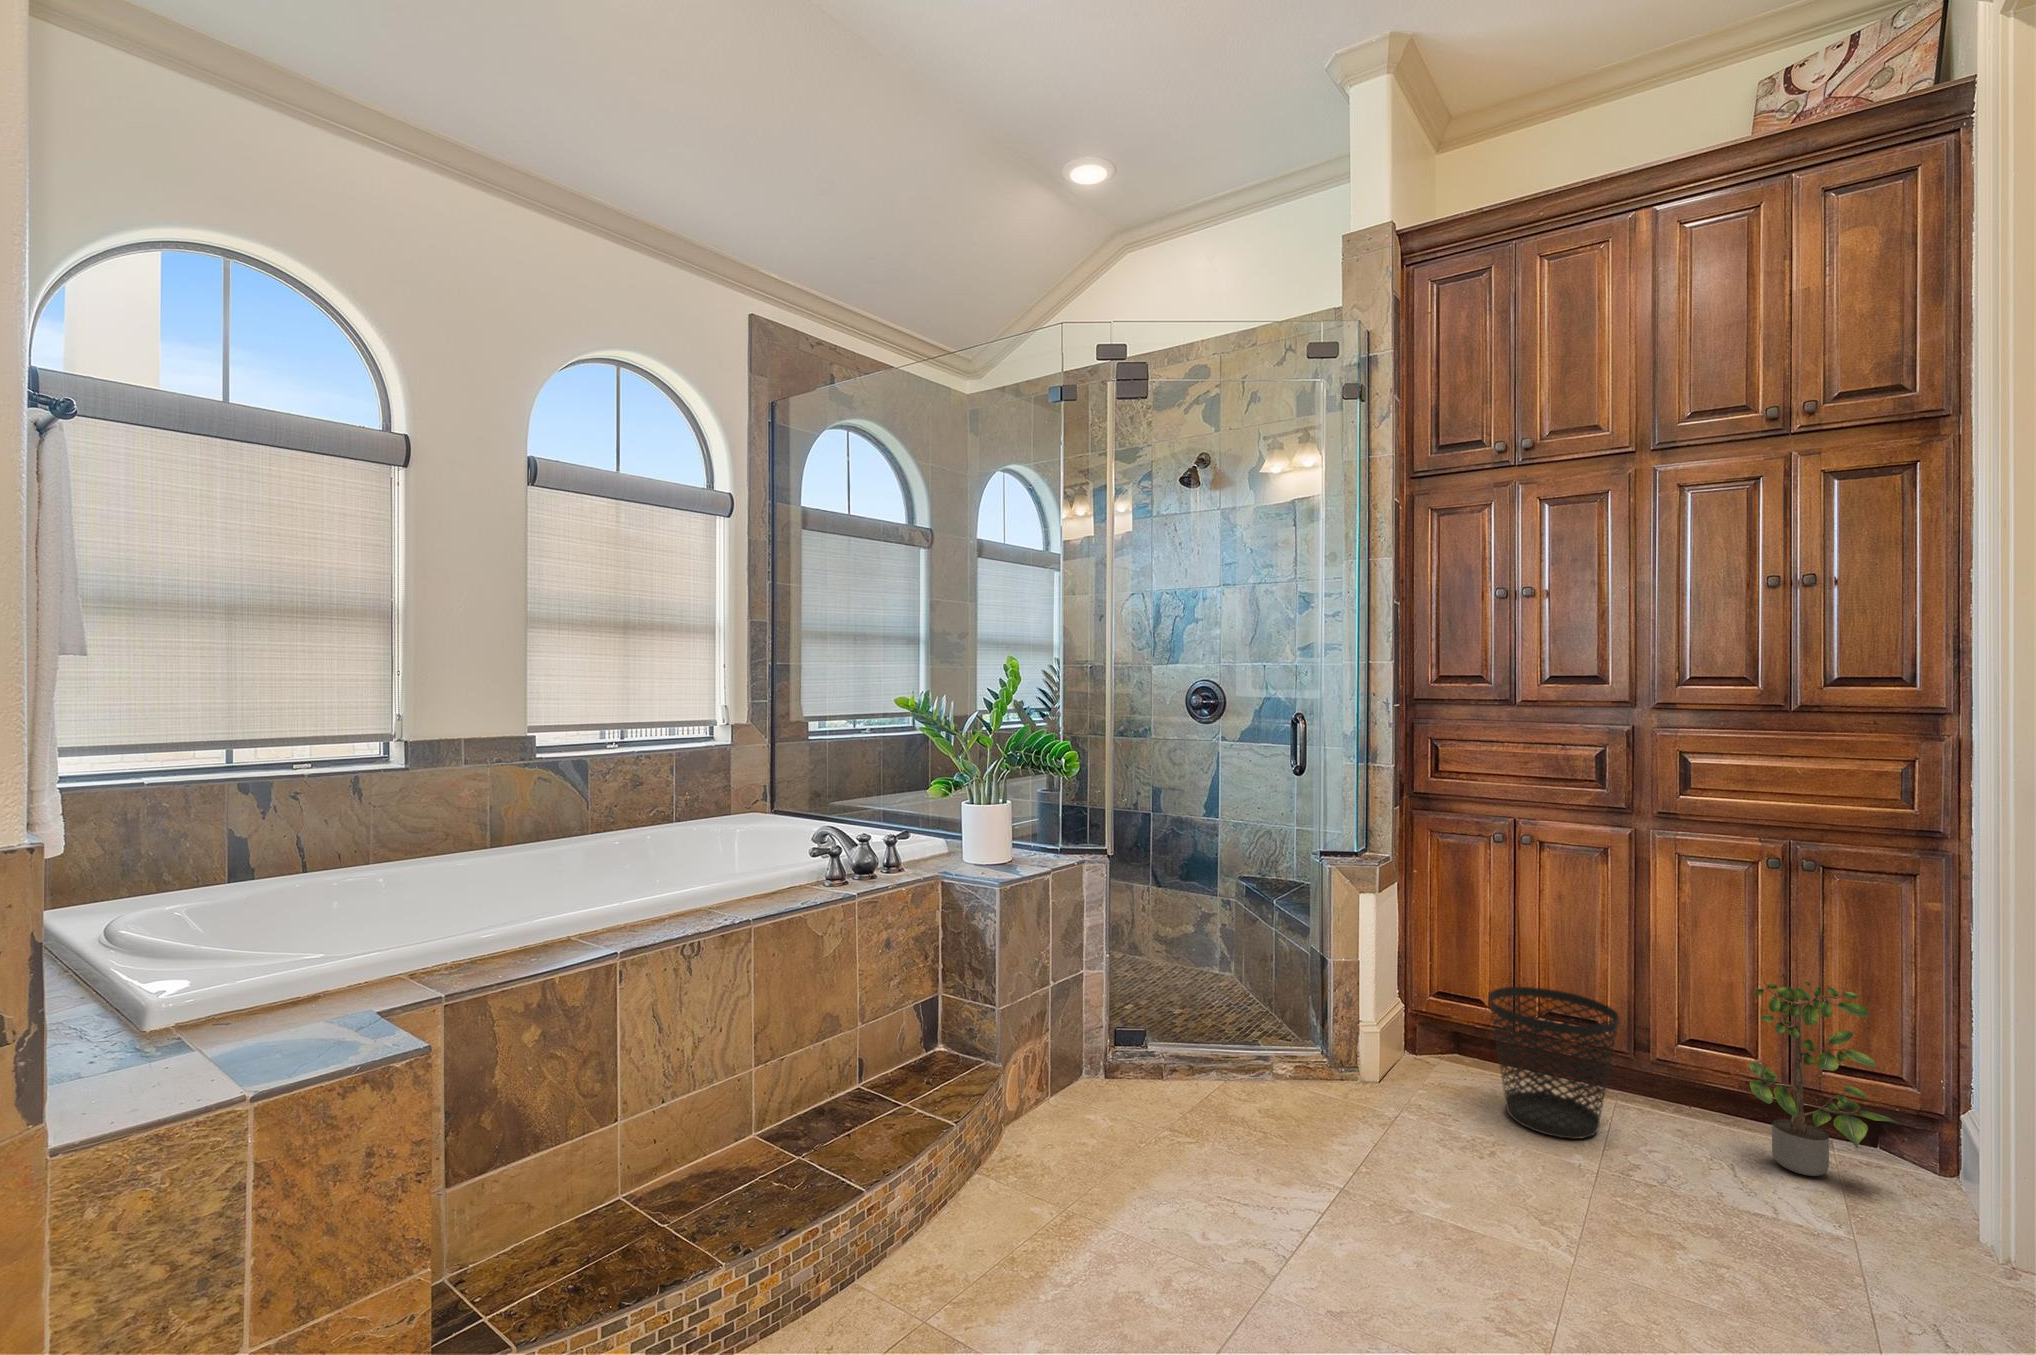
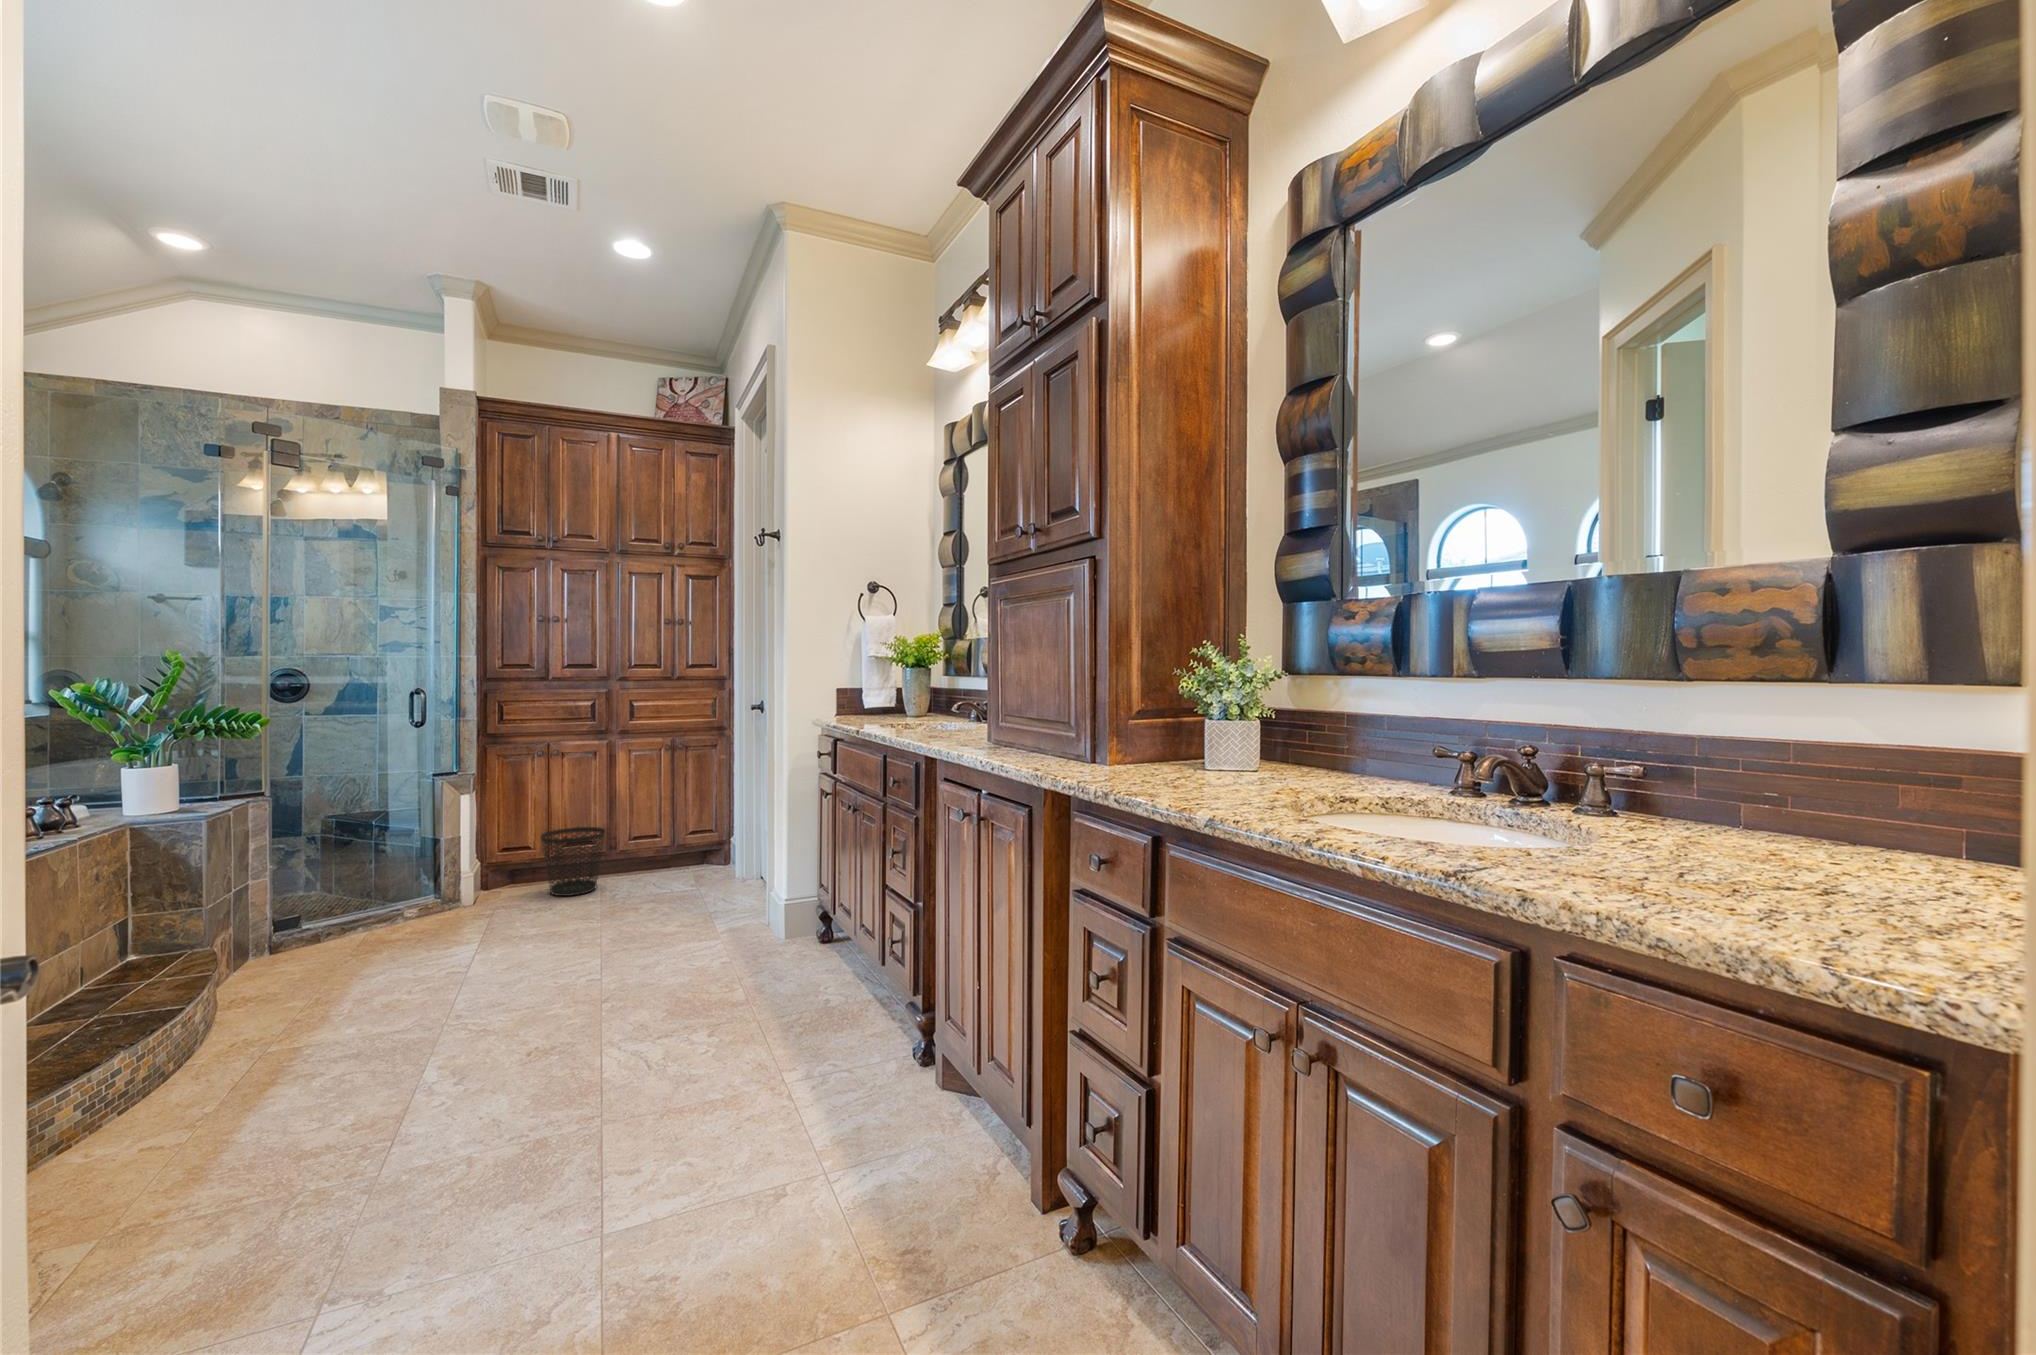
potted plant: present [1749,979,1896,1176] -> none [659,793,710,877]

